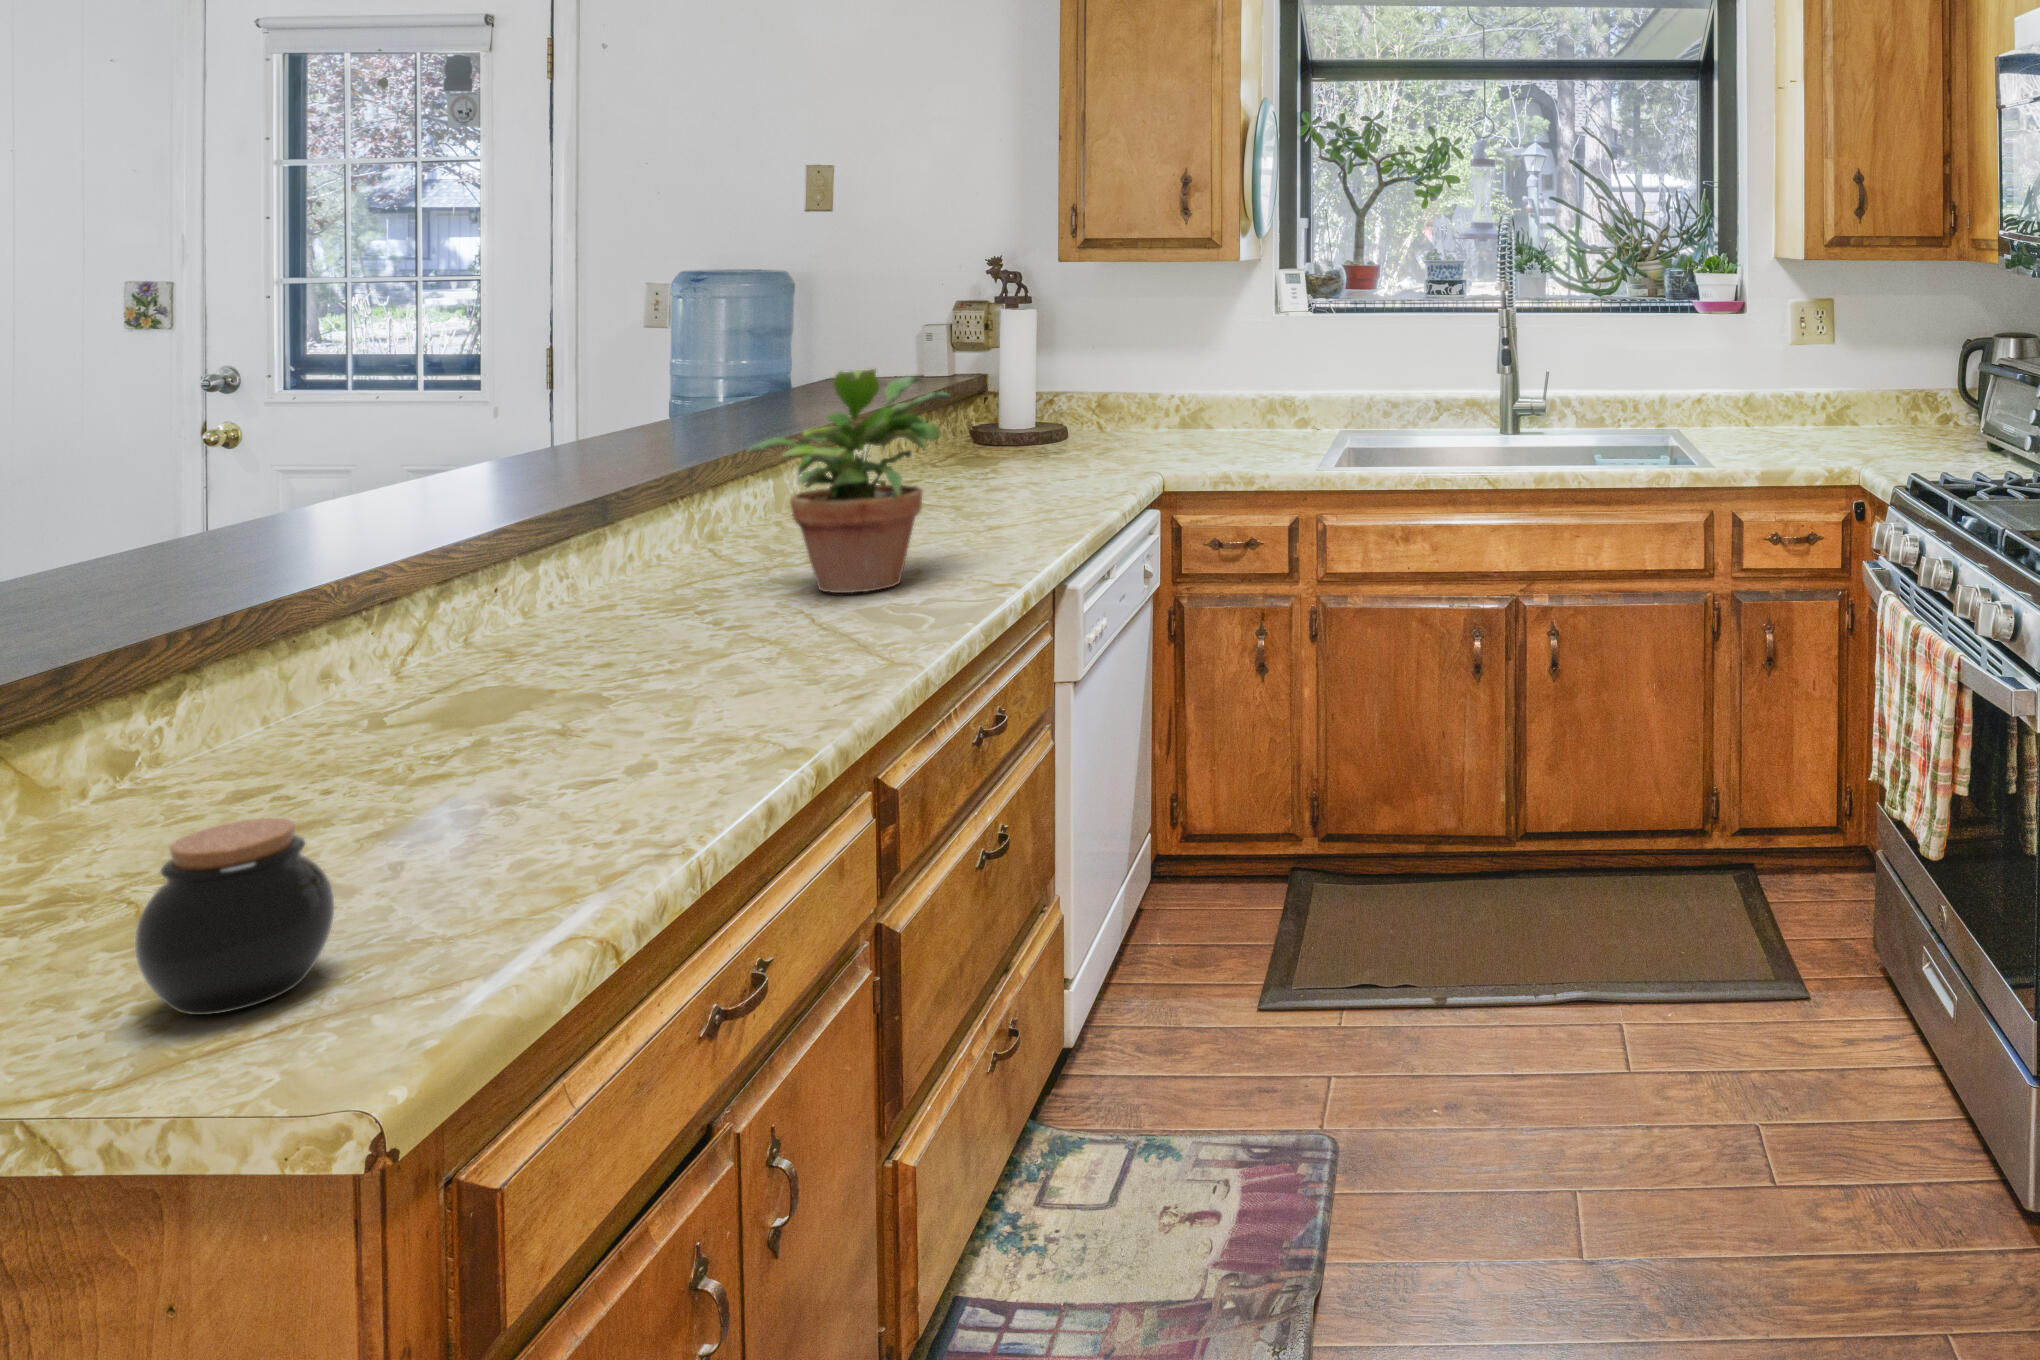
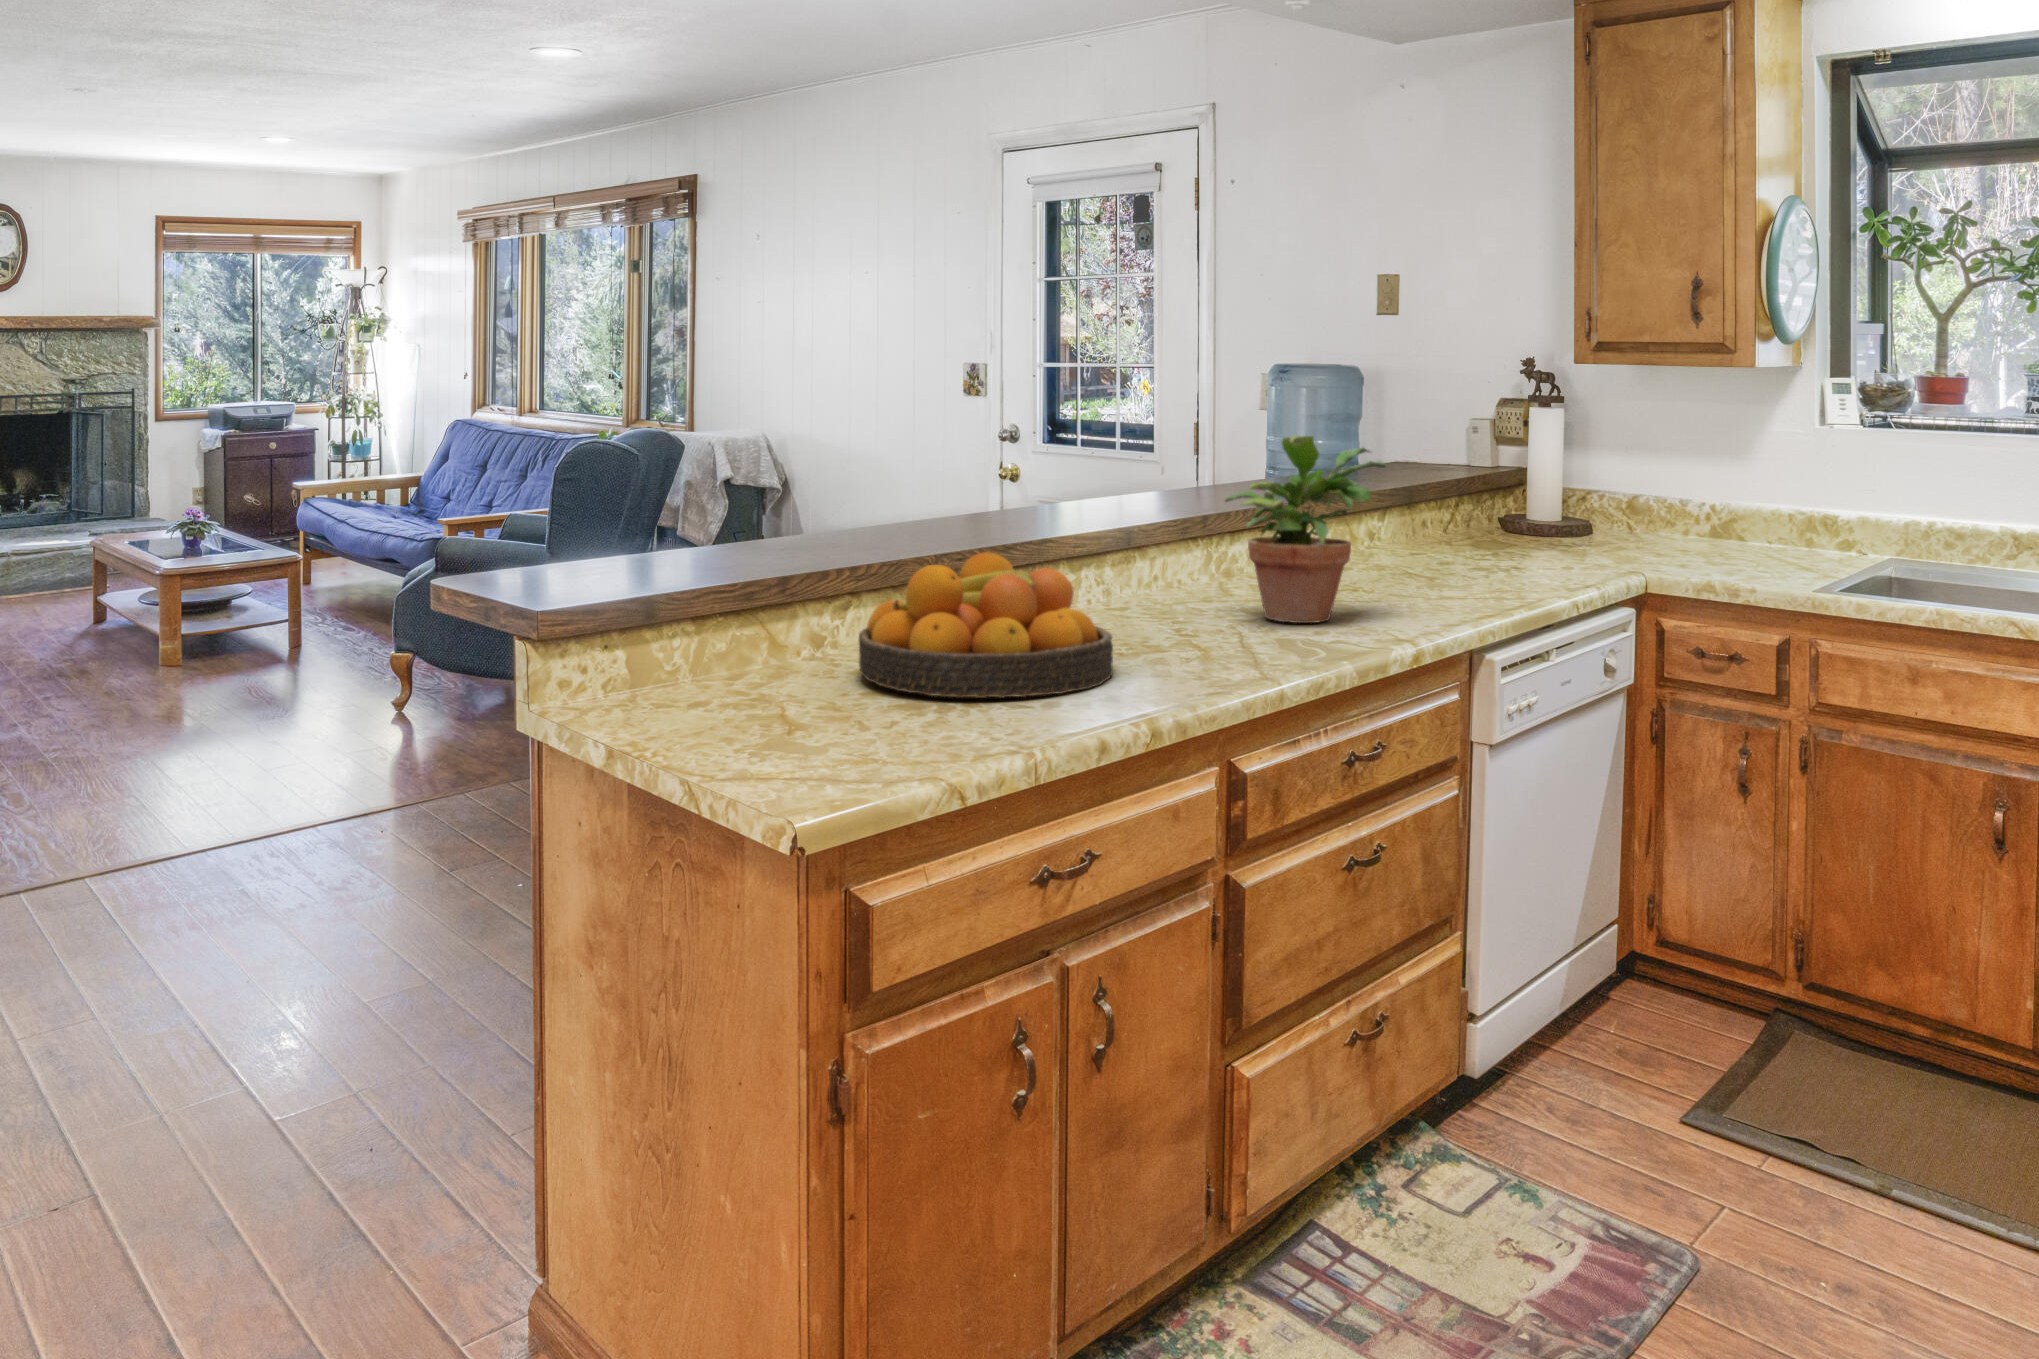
fruit bowl: none [232,569,695,814] -> present [859,552,1113,698]
jar: present [135,818,334,1015] -> none [745,660,832,763]

